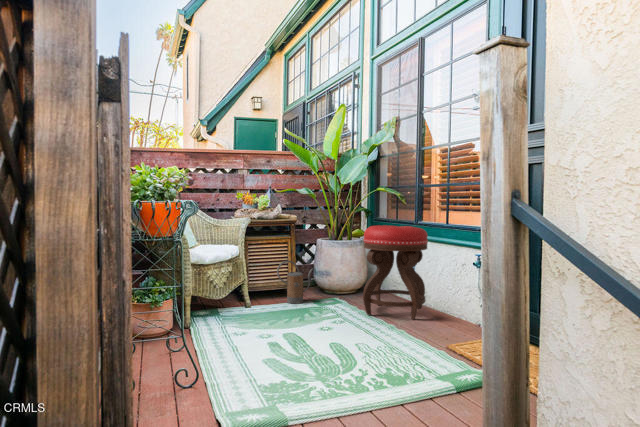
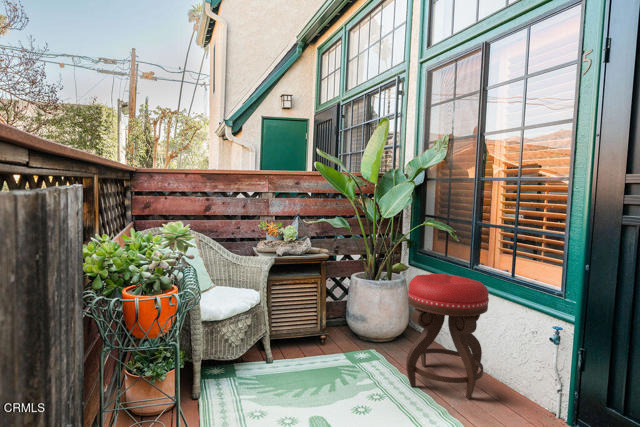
watering can: present [277,261,313,304] -> none [304,307,347,358]

